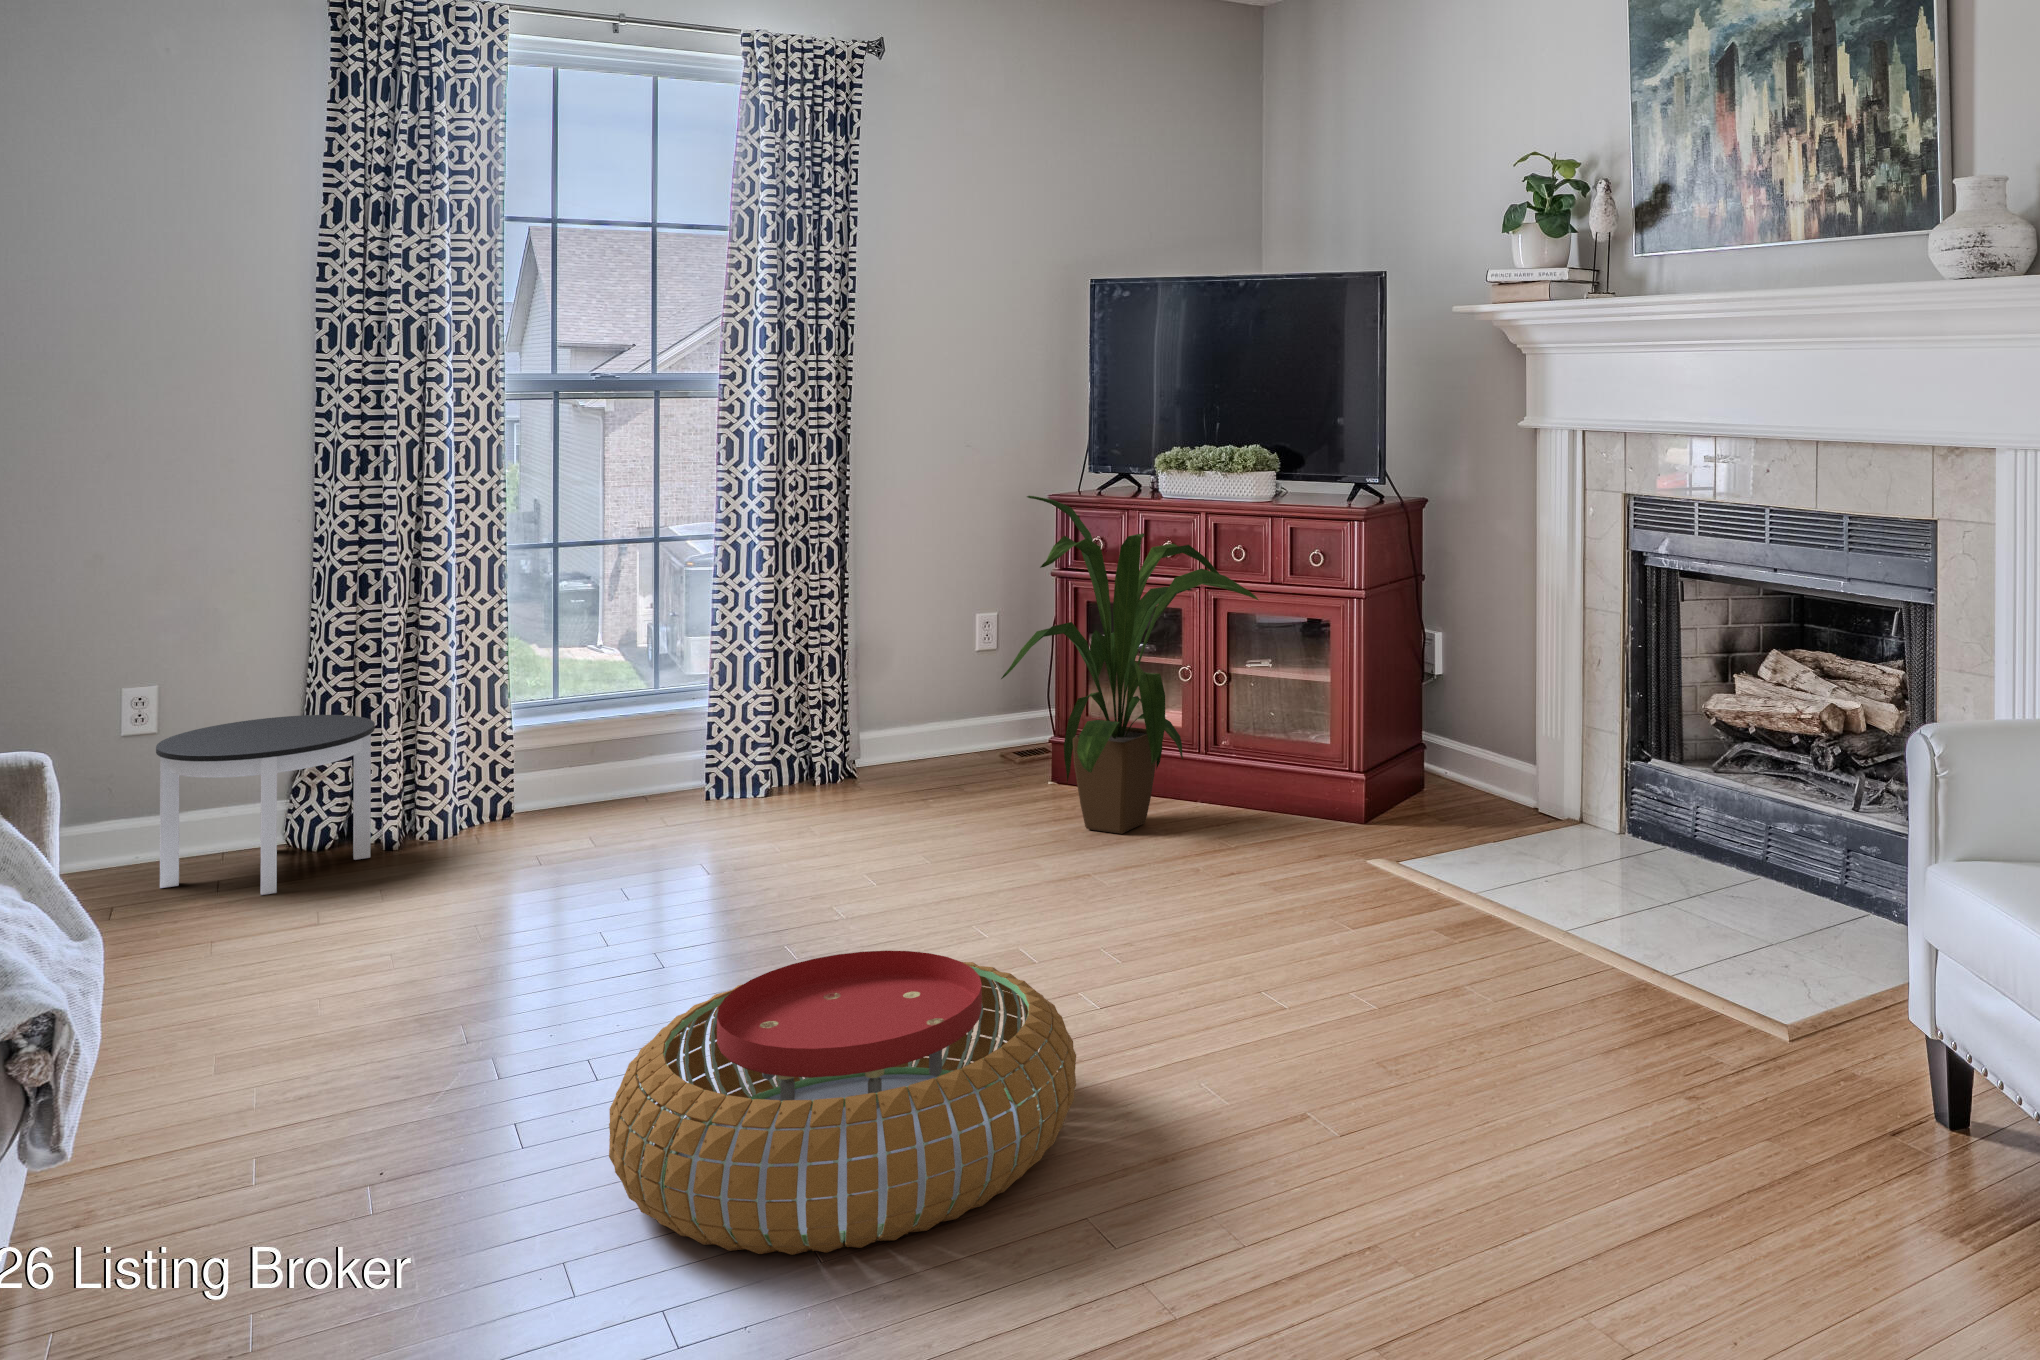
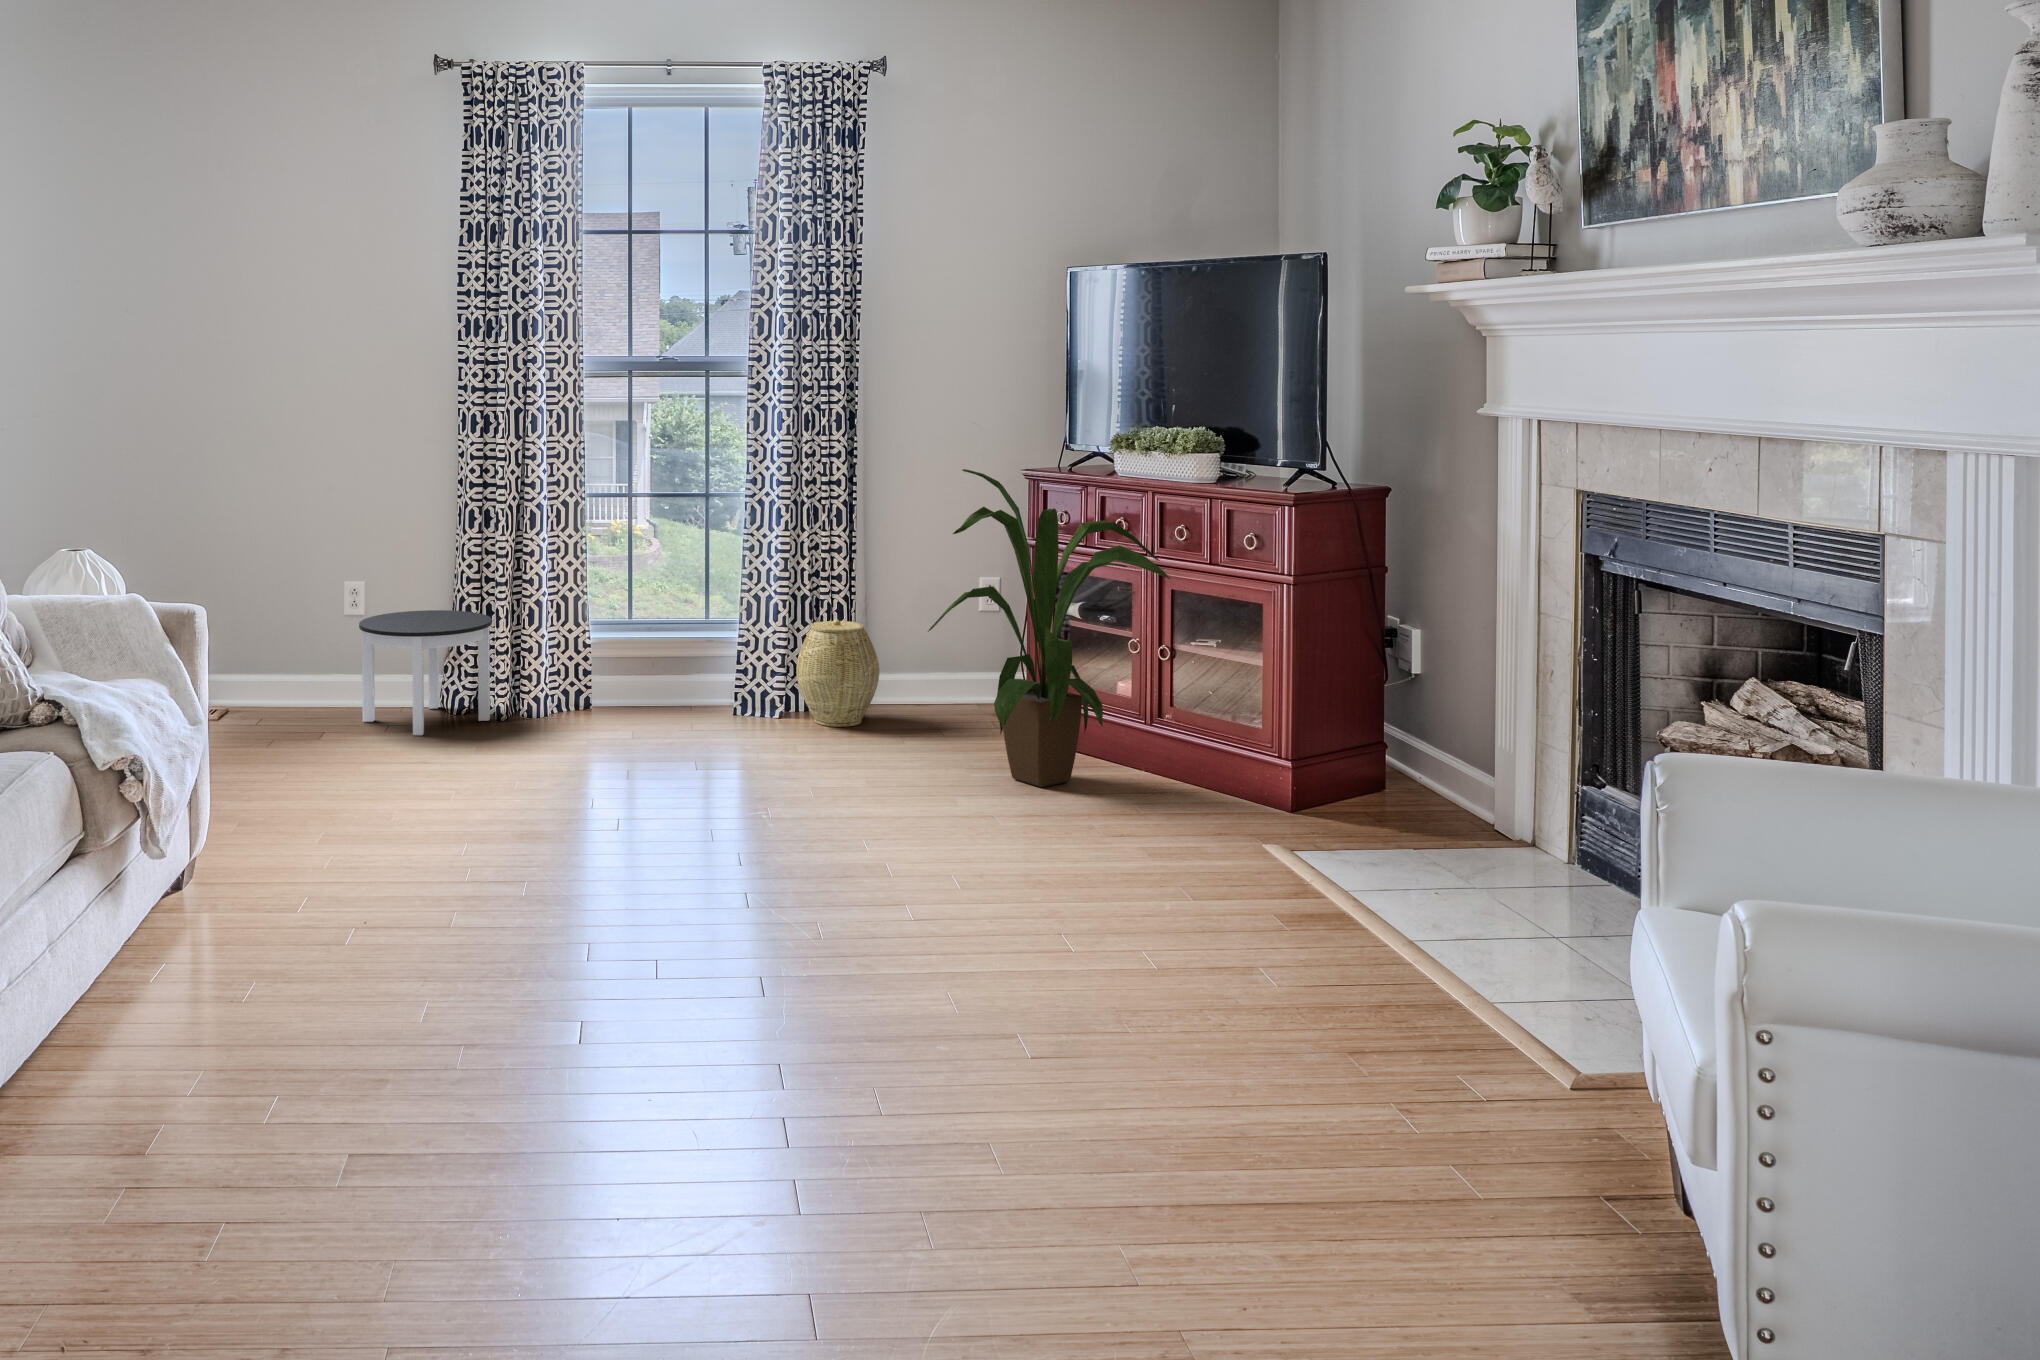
woven basket: none [795,676,895,800] -> present [796,620,879,727]
pouf: present [609,951,1076,1255] -> none [474,823,822,1036]

